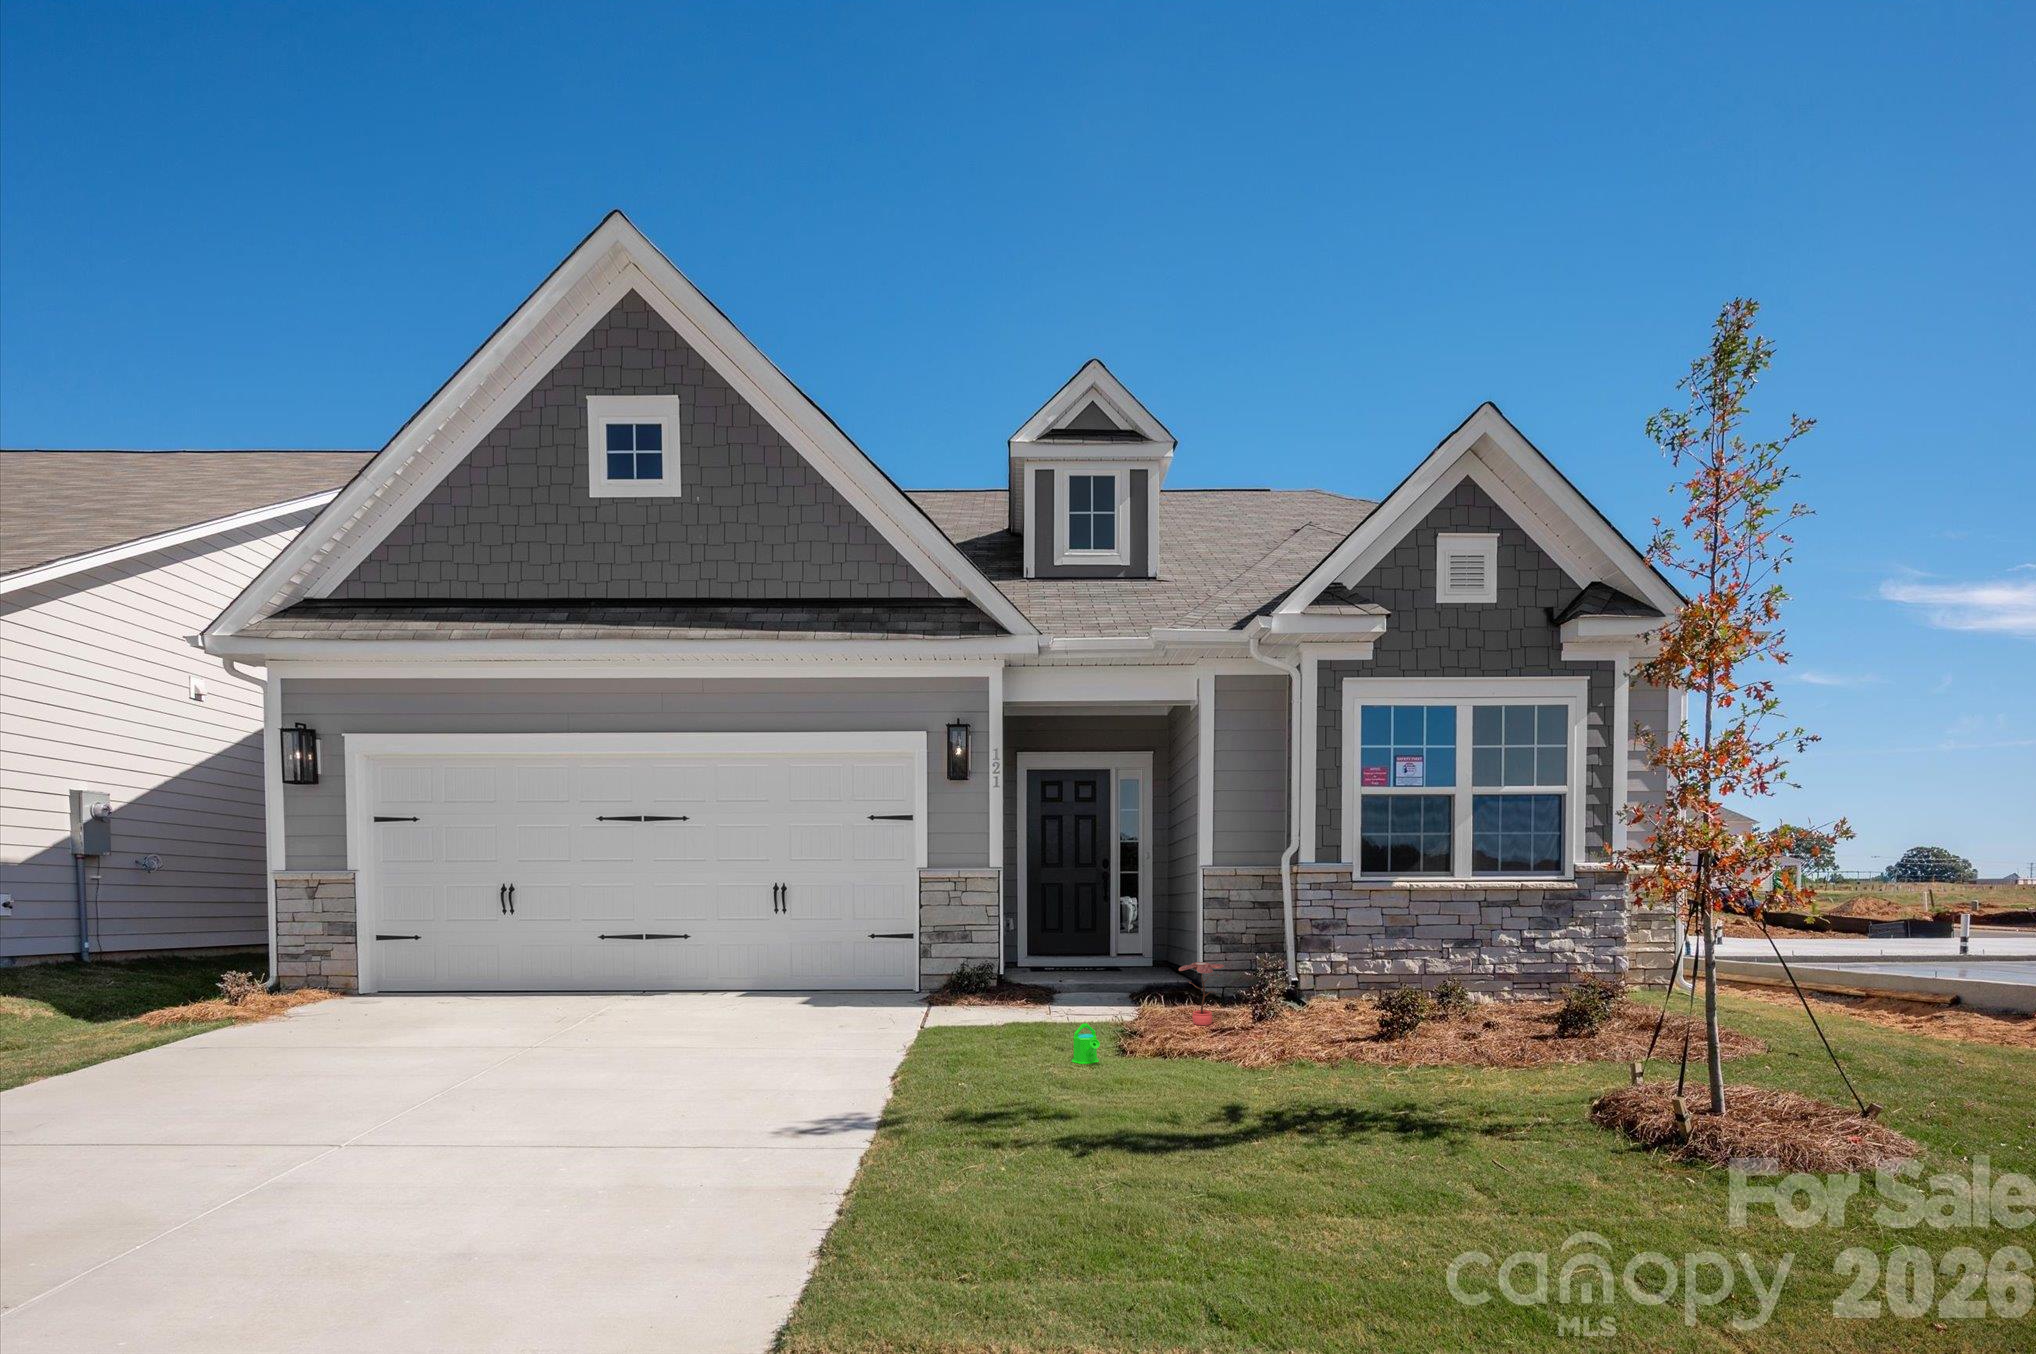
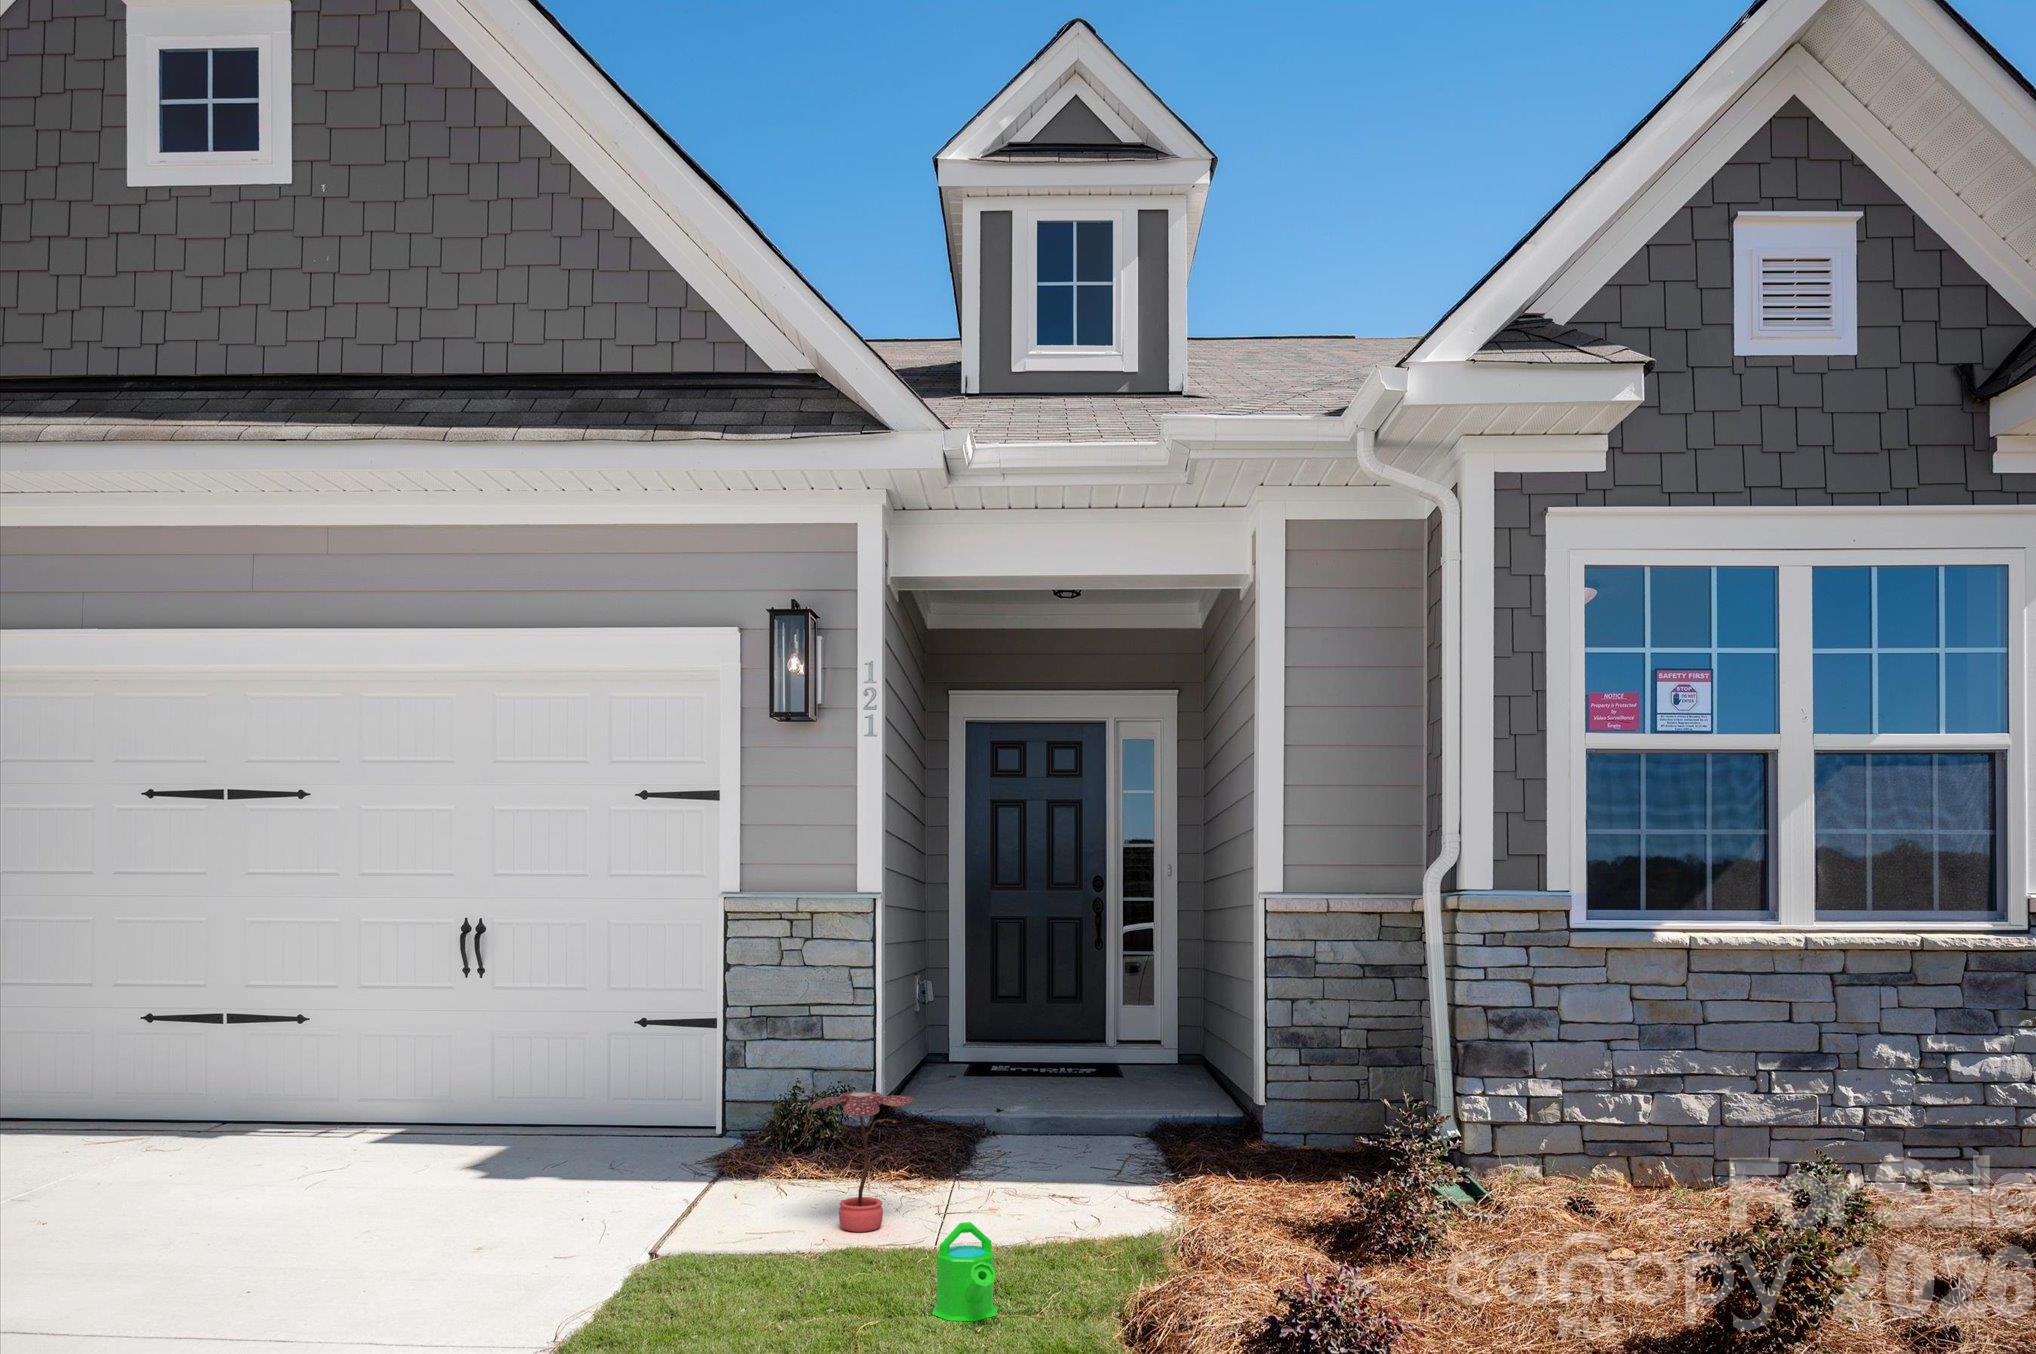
potted plant: present [1179,962,1224,1025] -> present [810,1091,913,1232]

